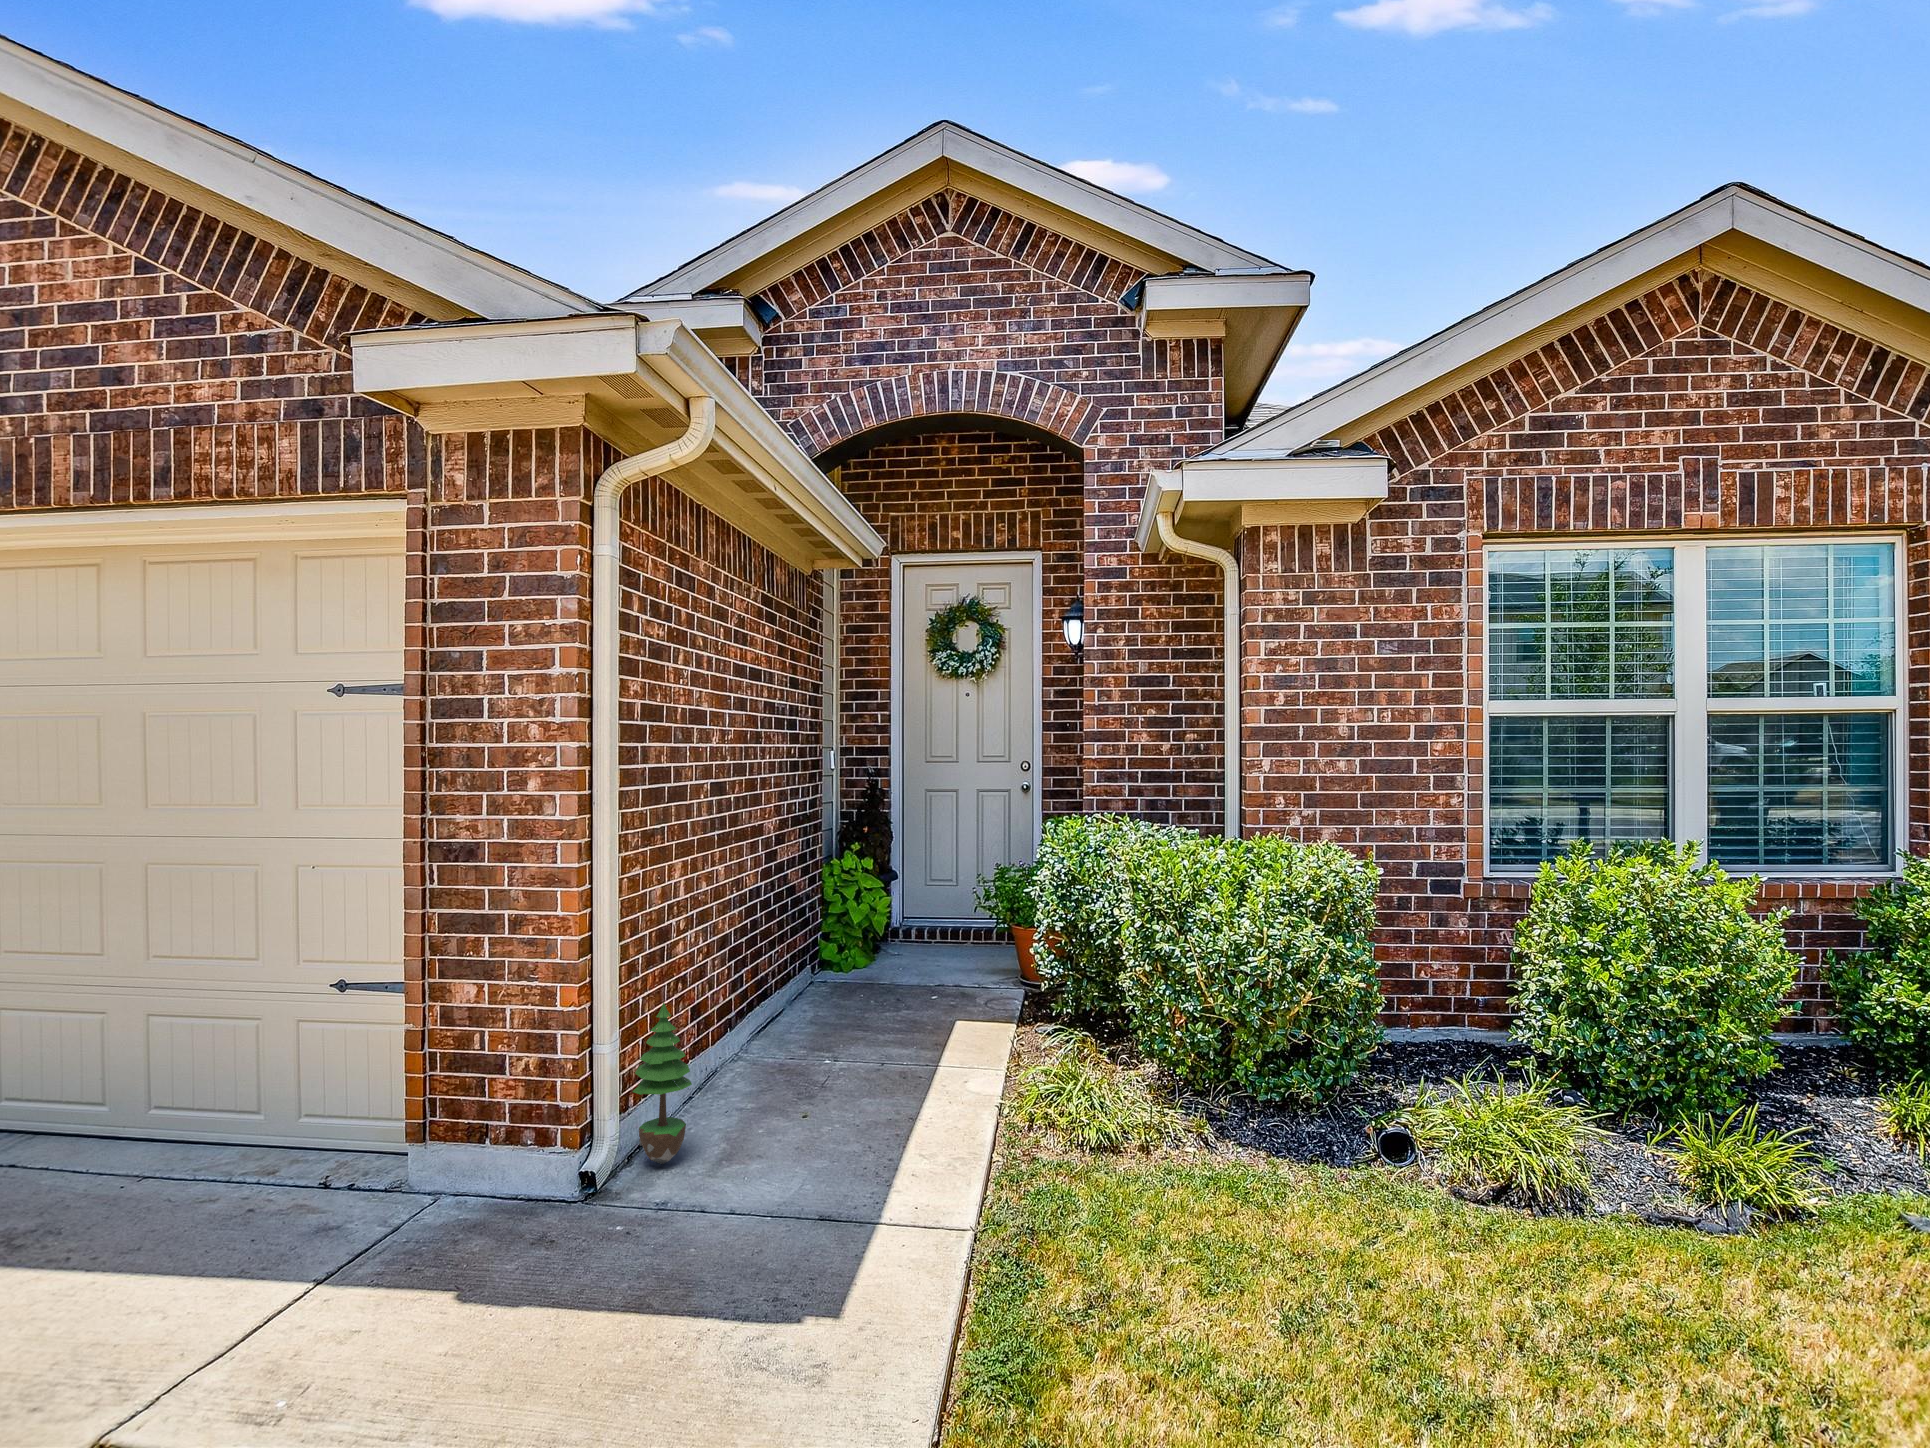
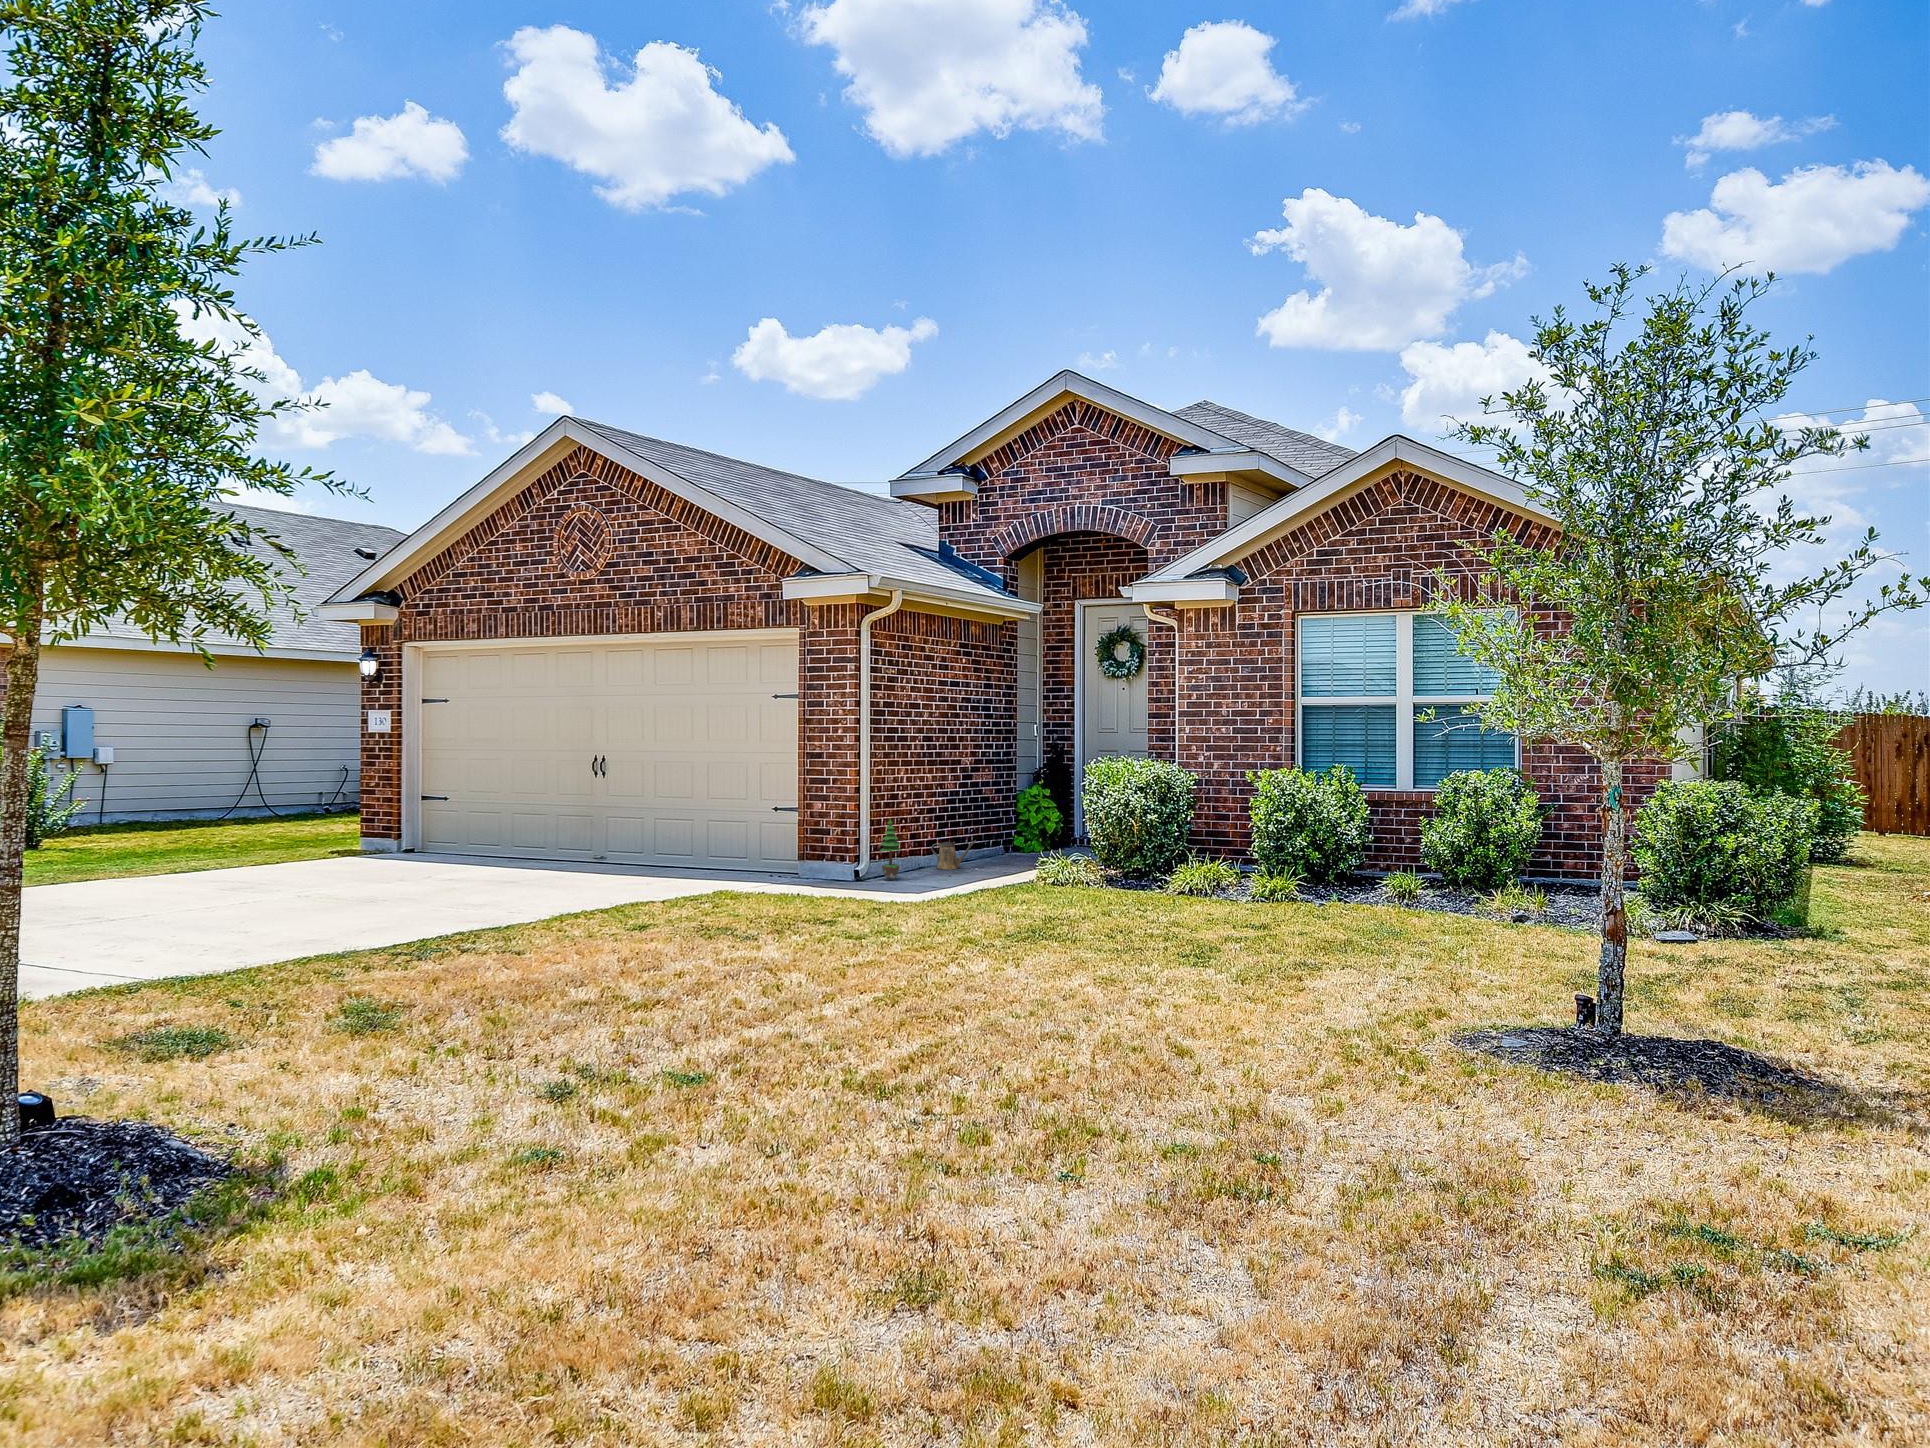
watering can: none [723,1009,832,1080] -> present [931,840,976,870]

